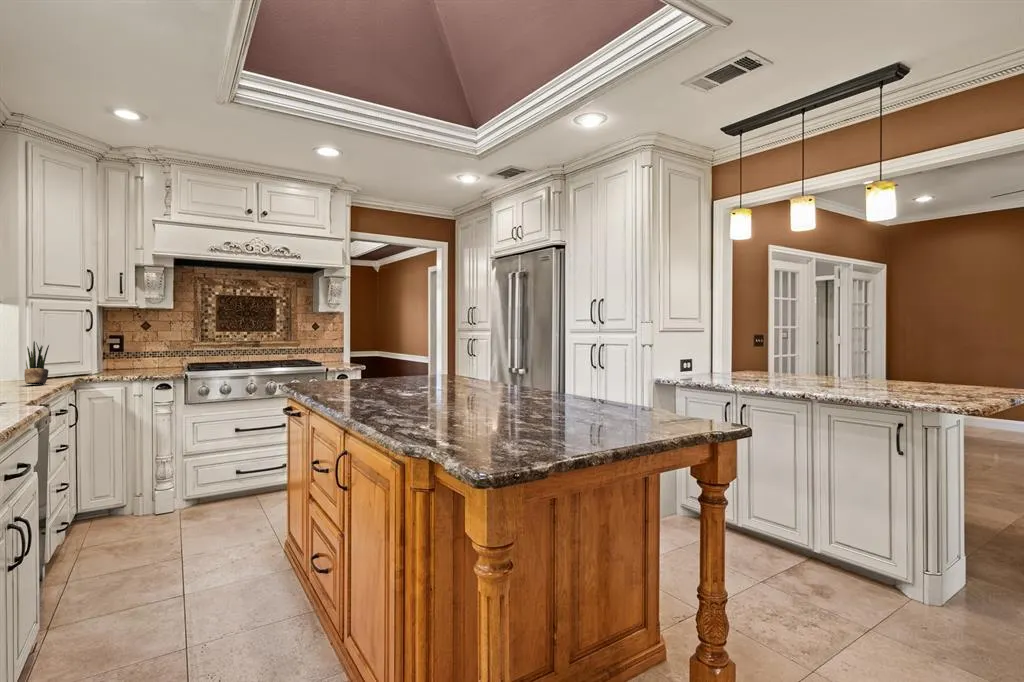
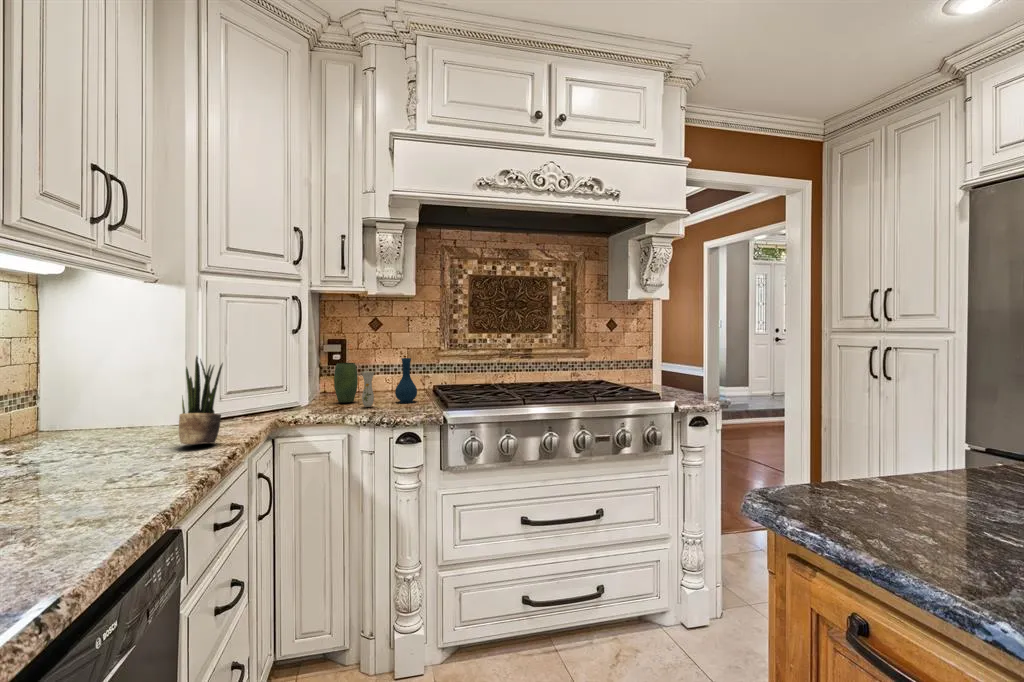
vase: none [116,345,173,372] -> present [334,358,417,407]

